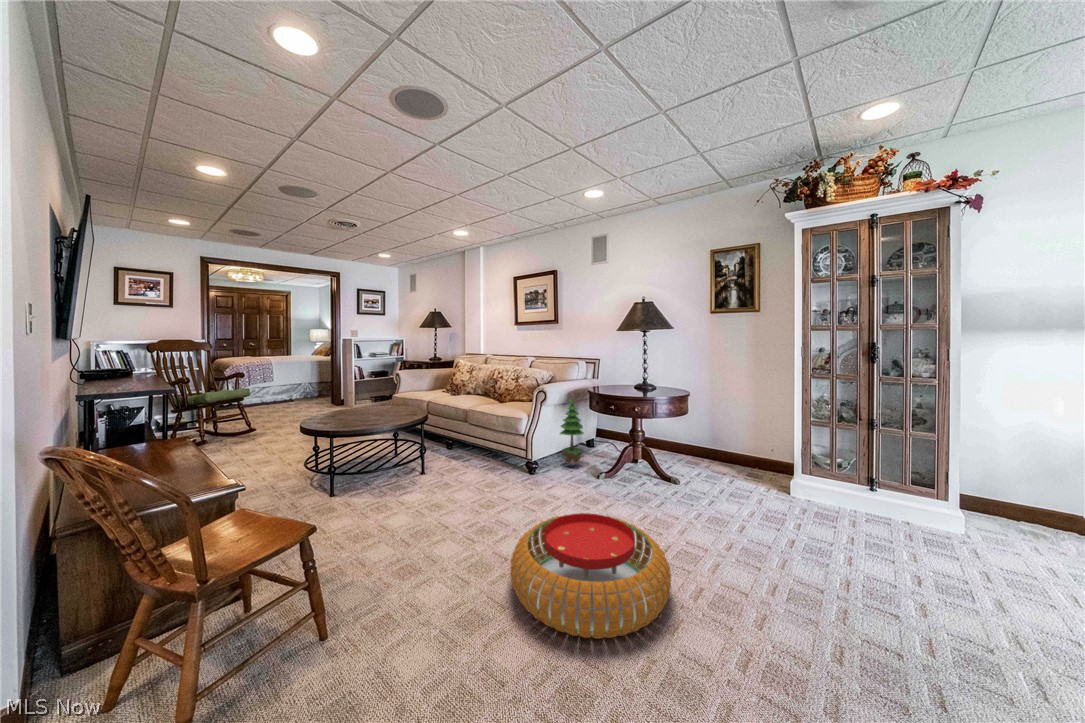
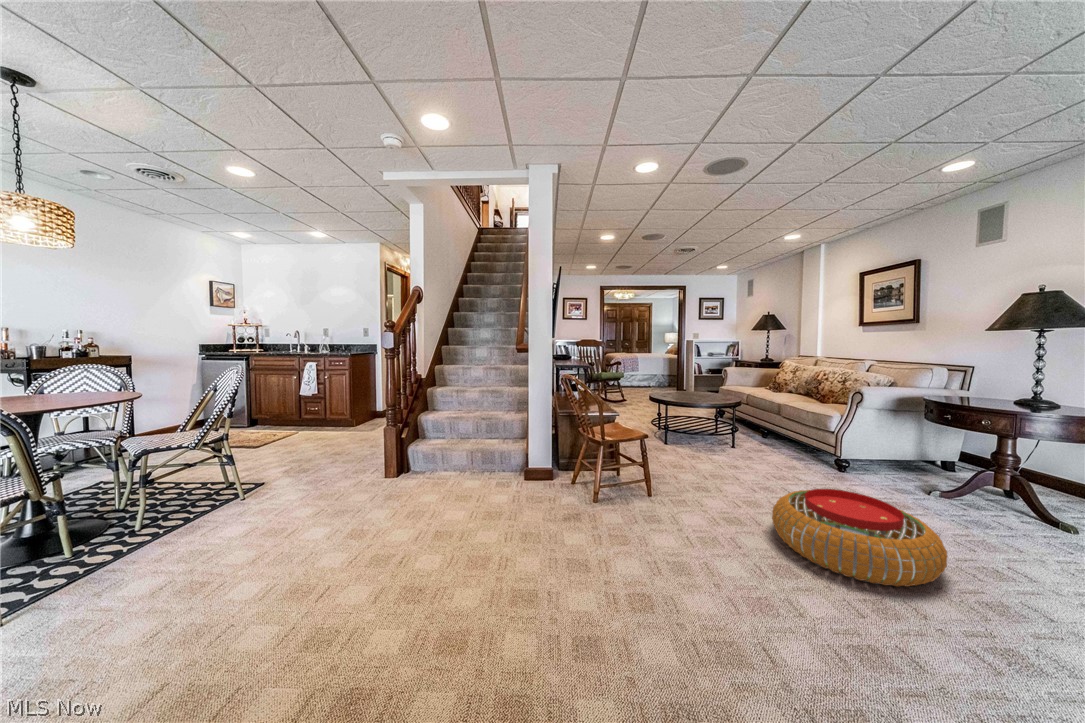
potted tree: present [560,399,584,466] -> none [886,403,923,478]

